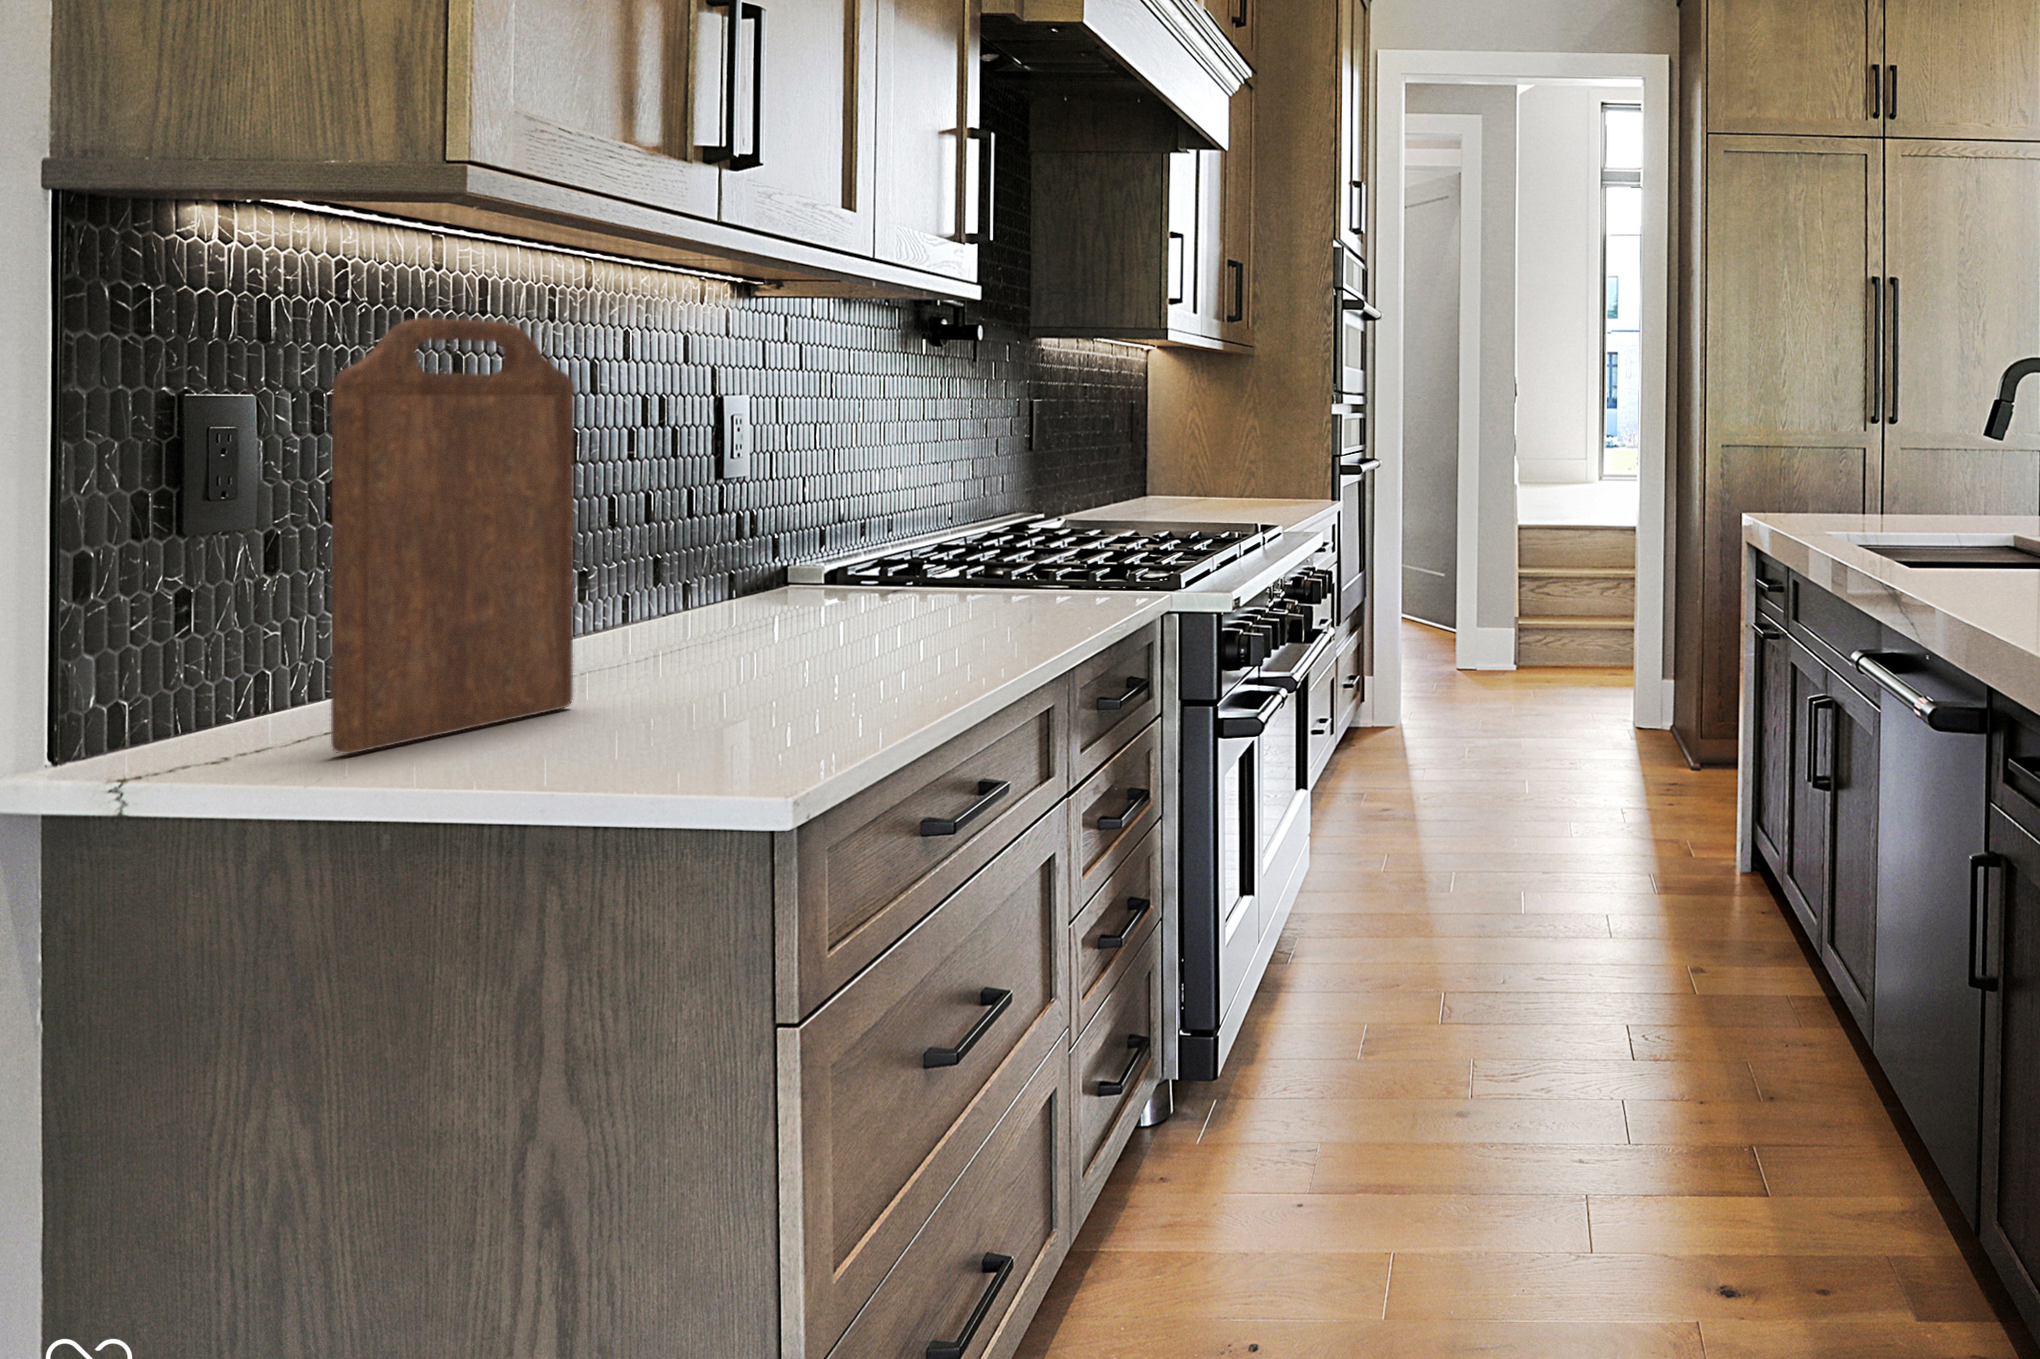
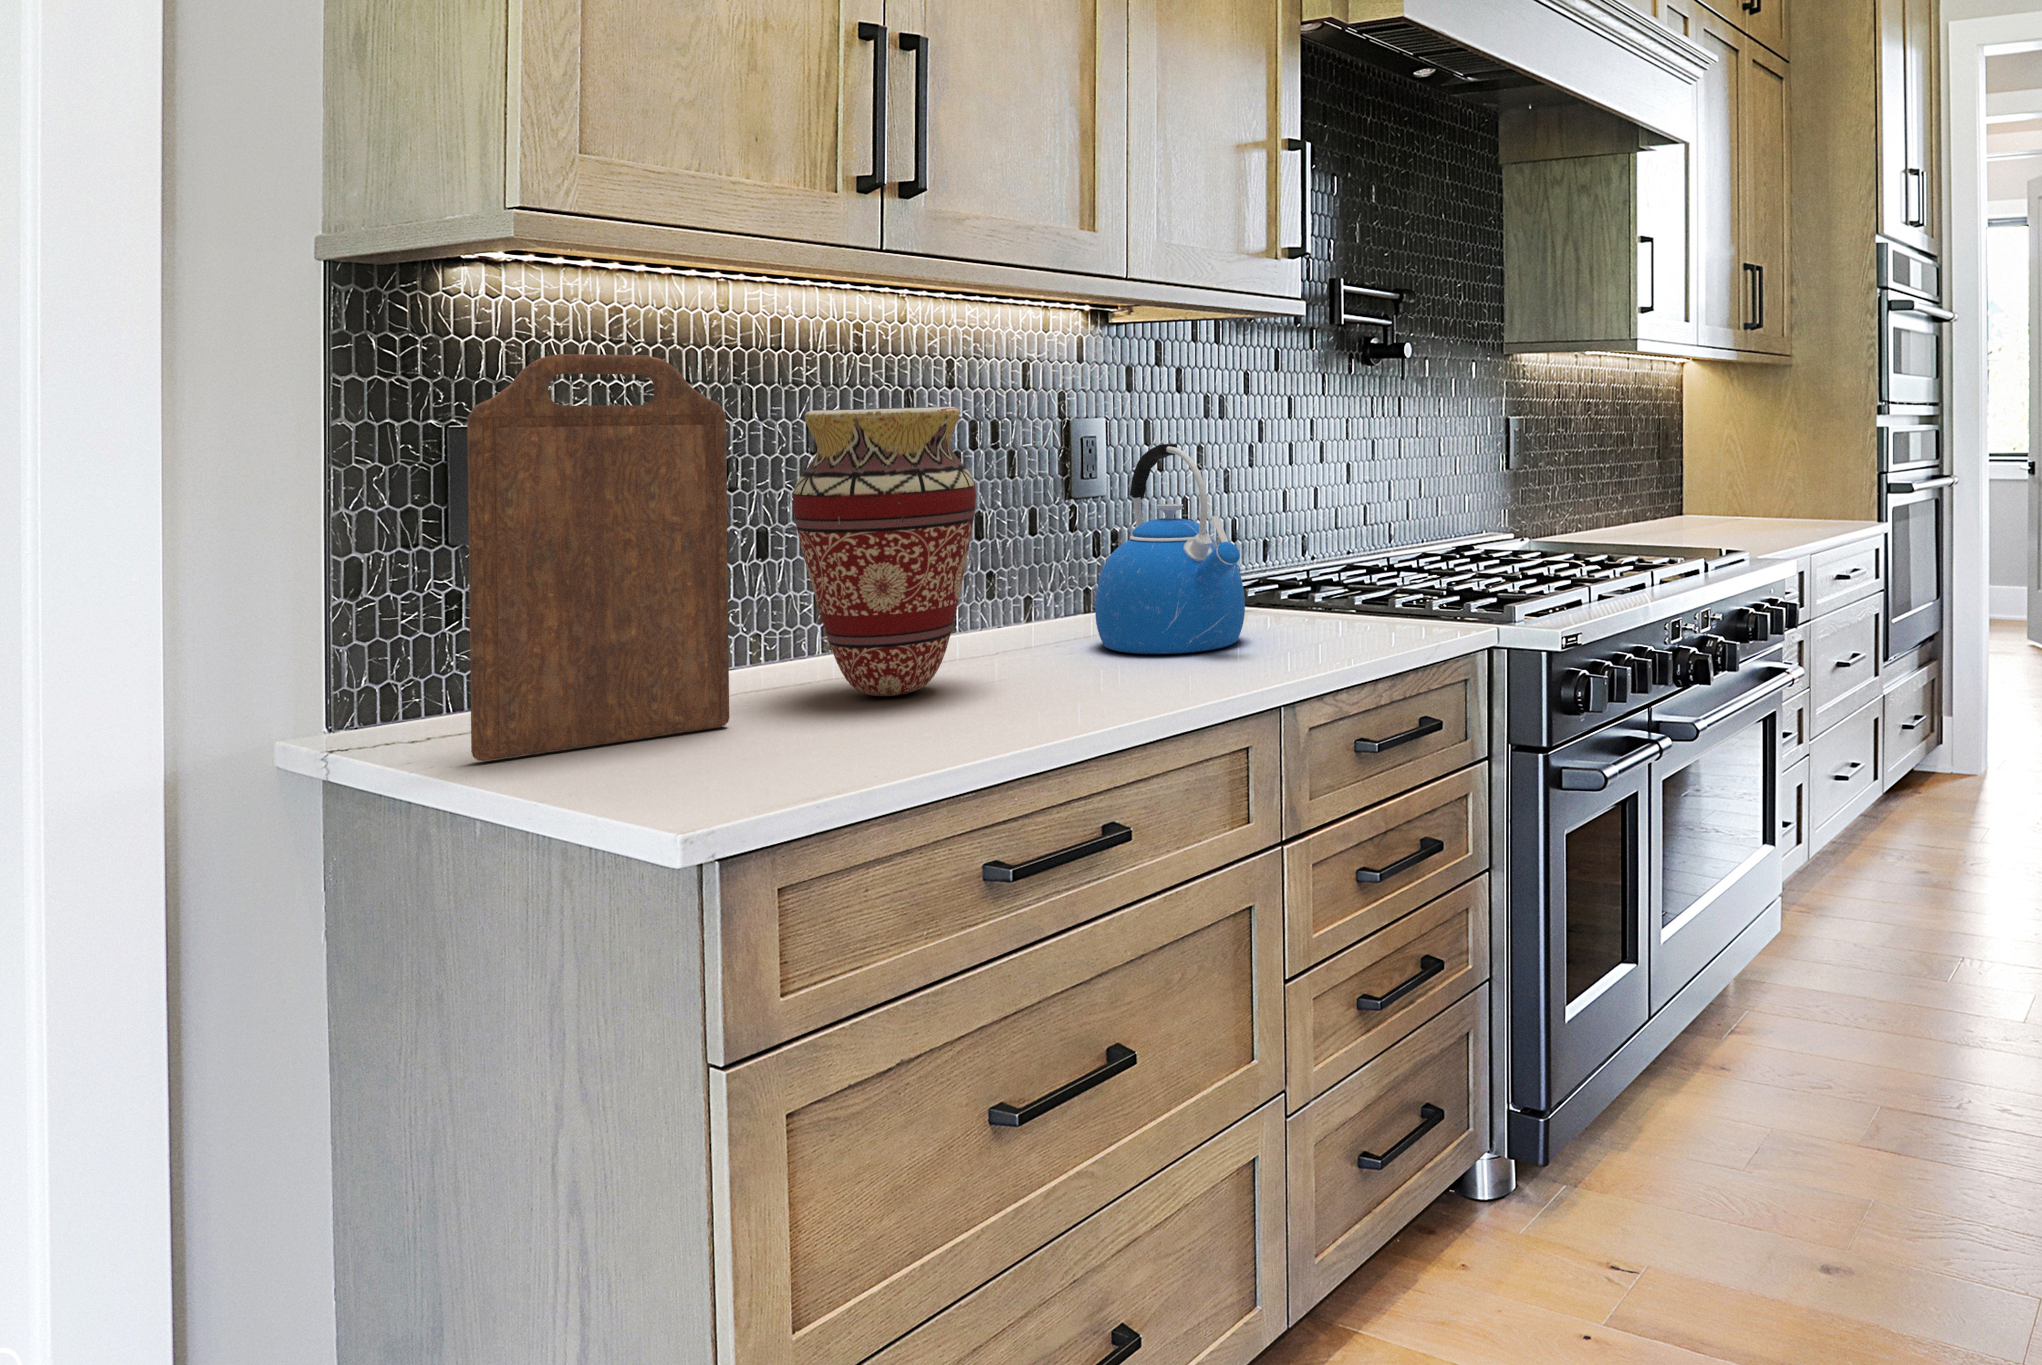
vase: none [581,381,780,674] -> present [793,407,976,696]
kettle: none [810,422,987,627] -> present [1095,444,1245,654]

